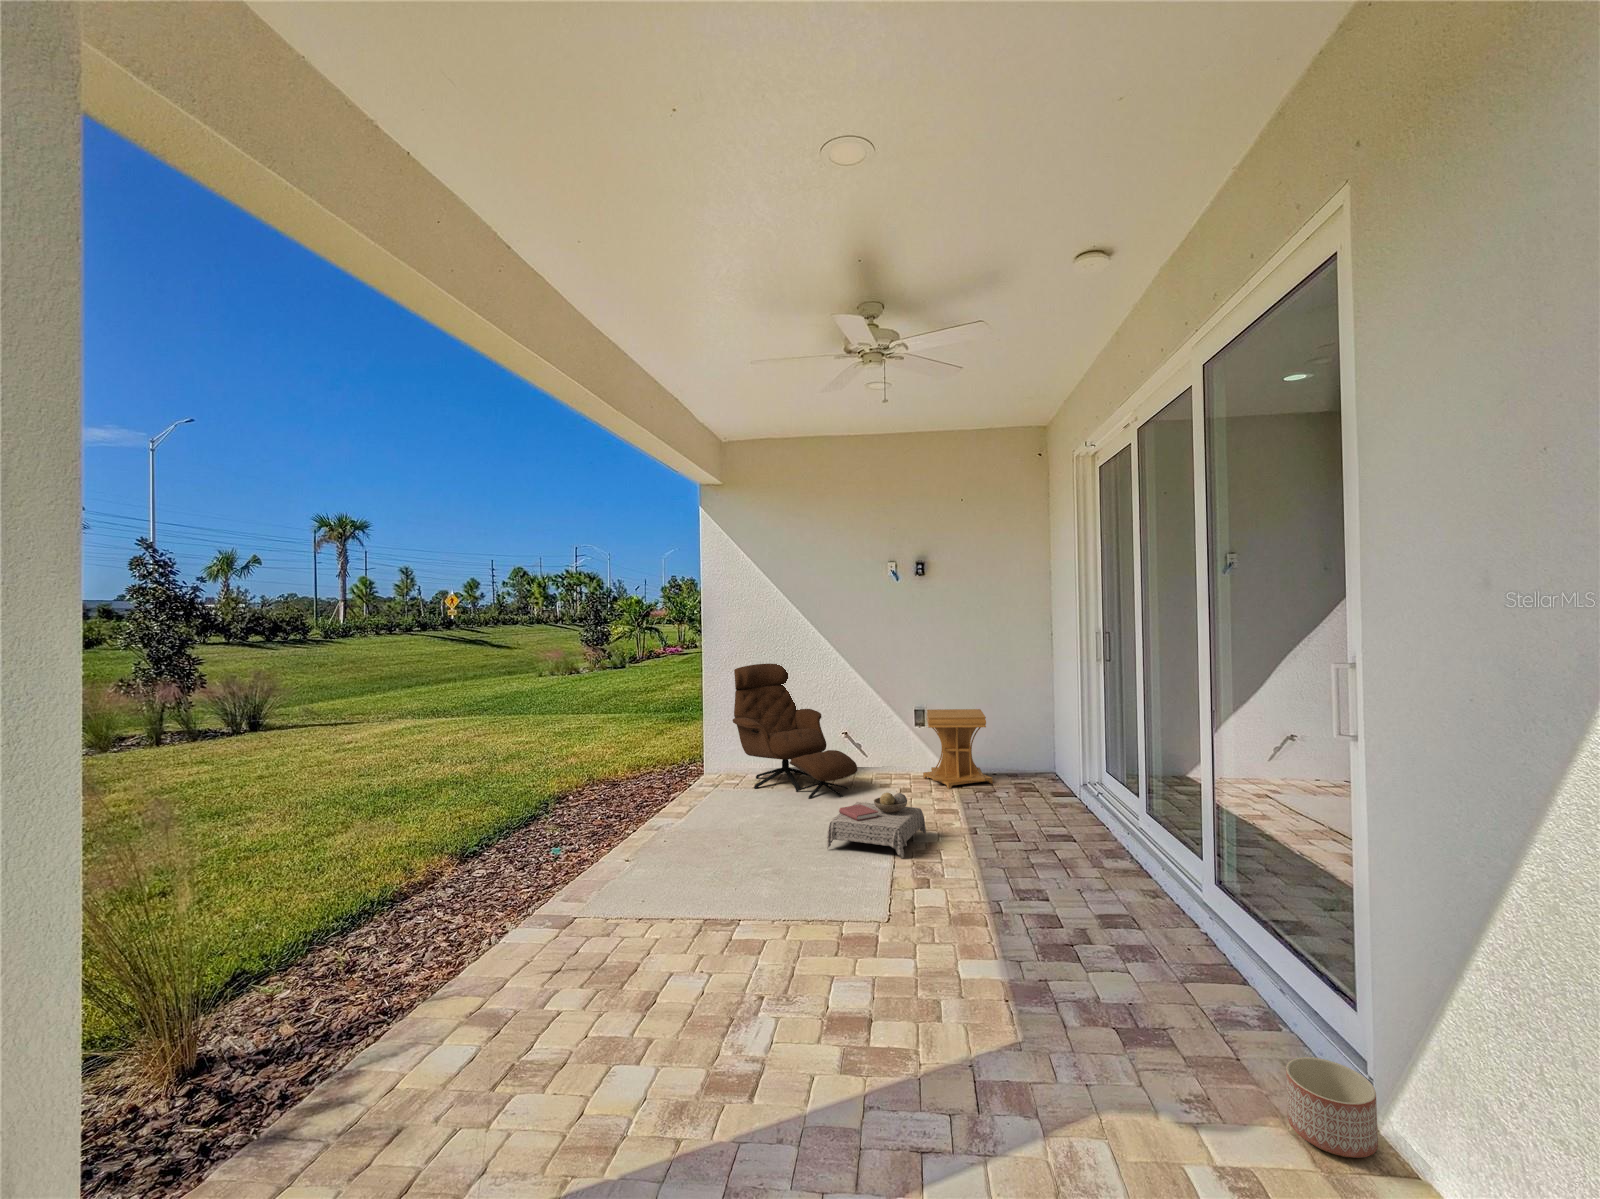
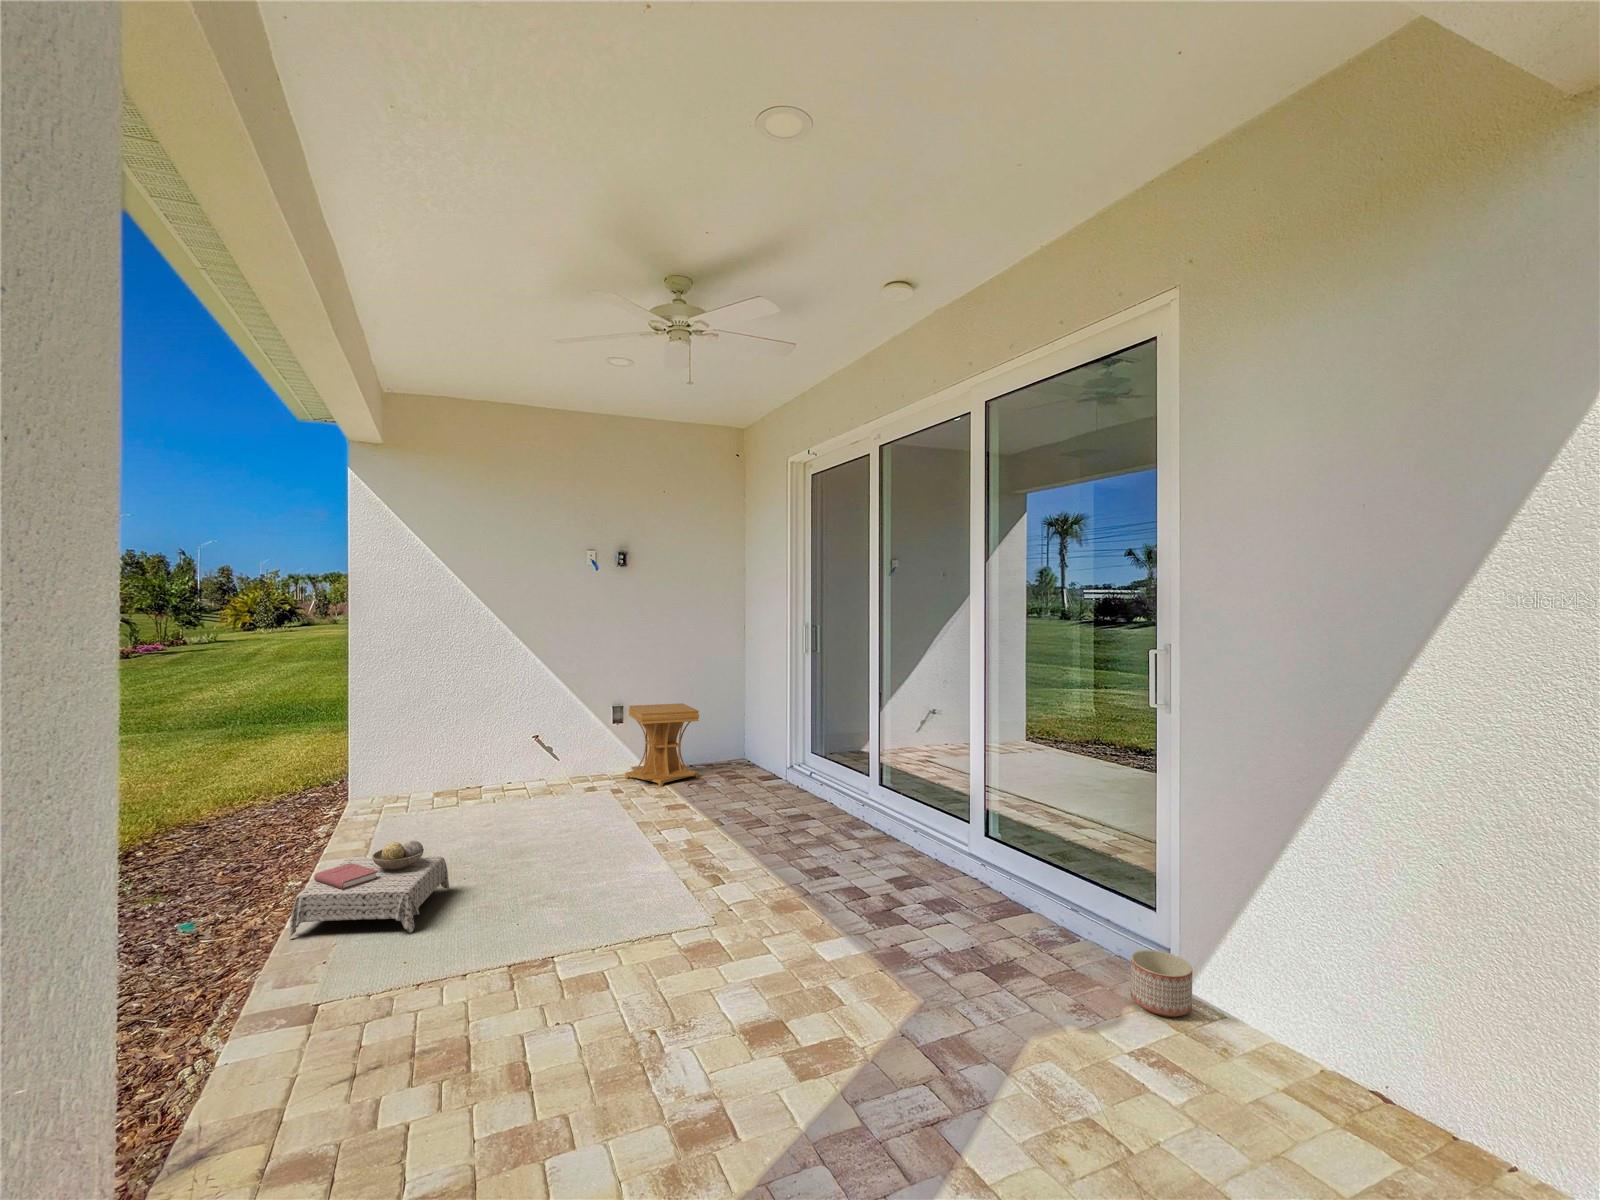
lounge chair: present [733,664,857,799] -> none [399,657,566,813]
ottoman: present [827,792,926,858] -> present [289,840,449,938]

